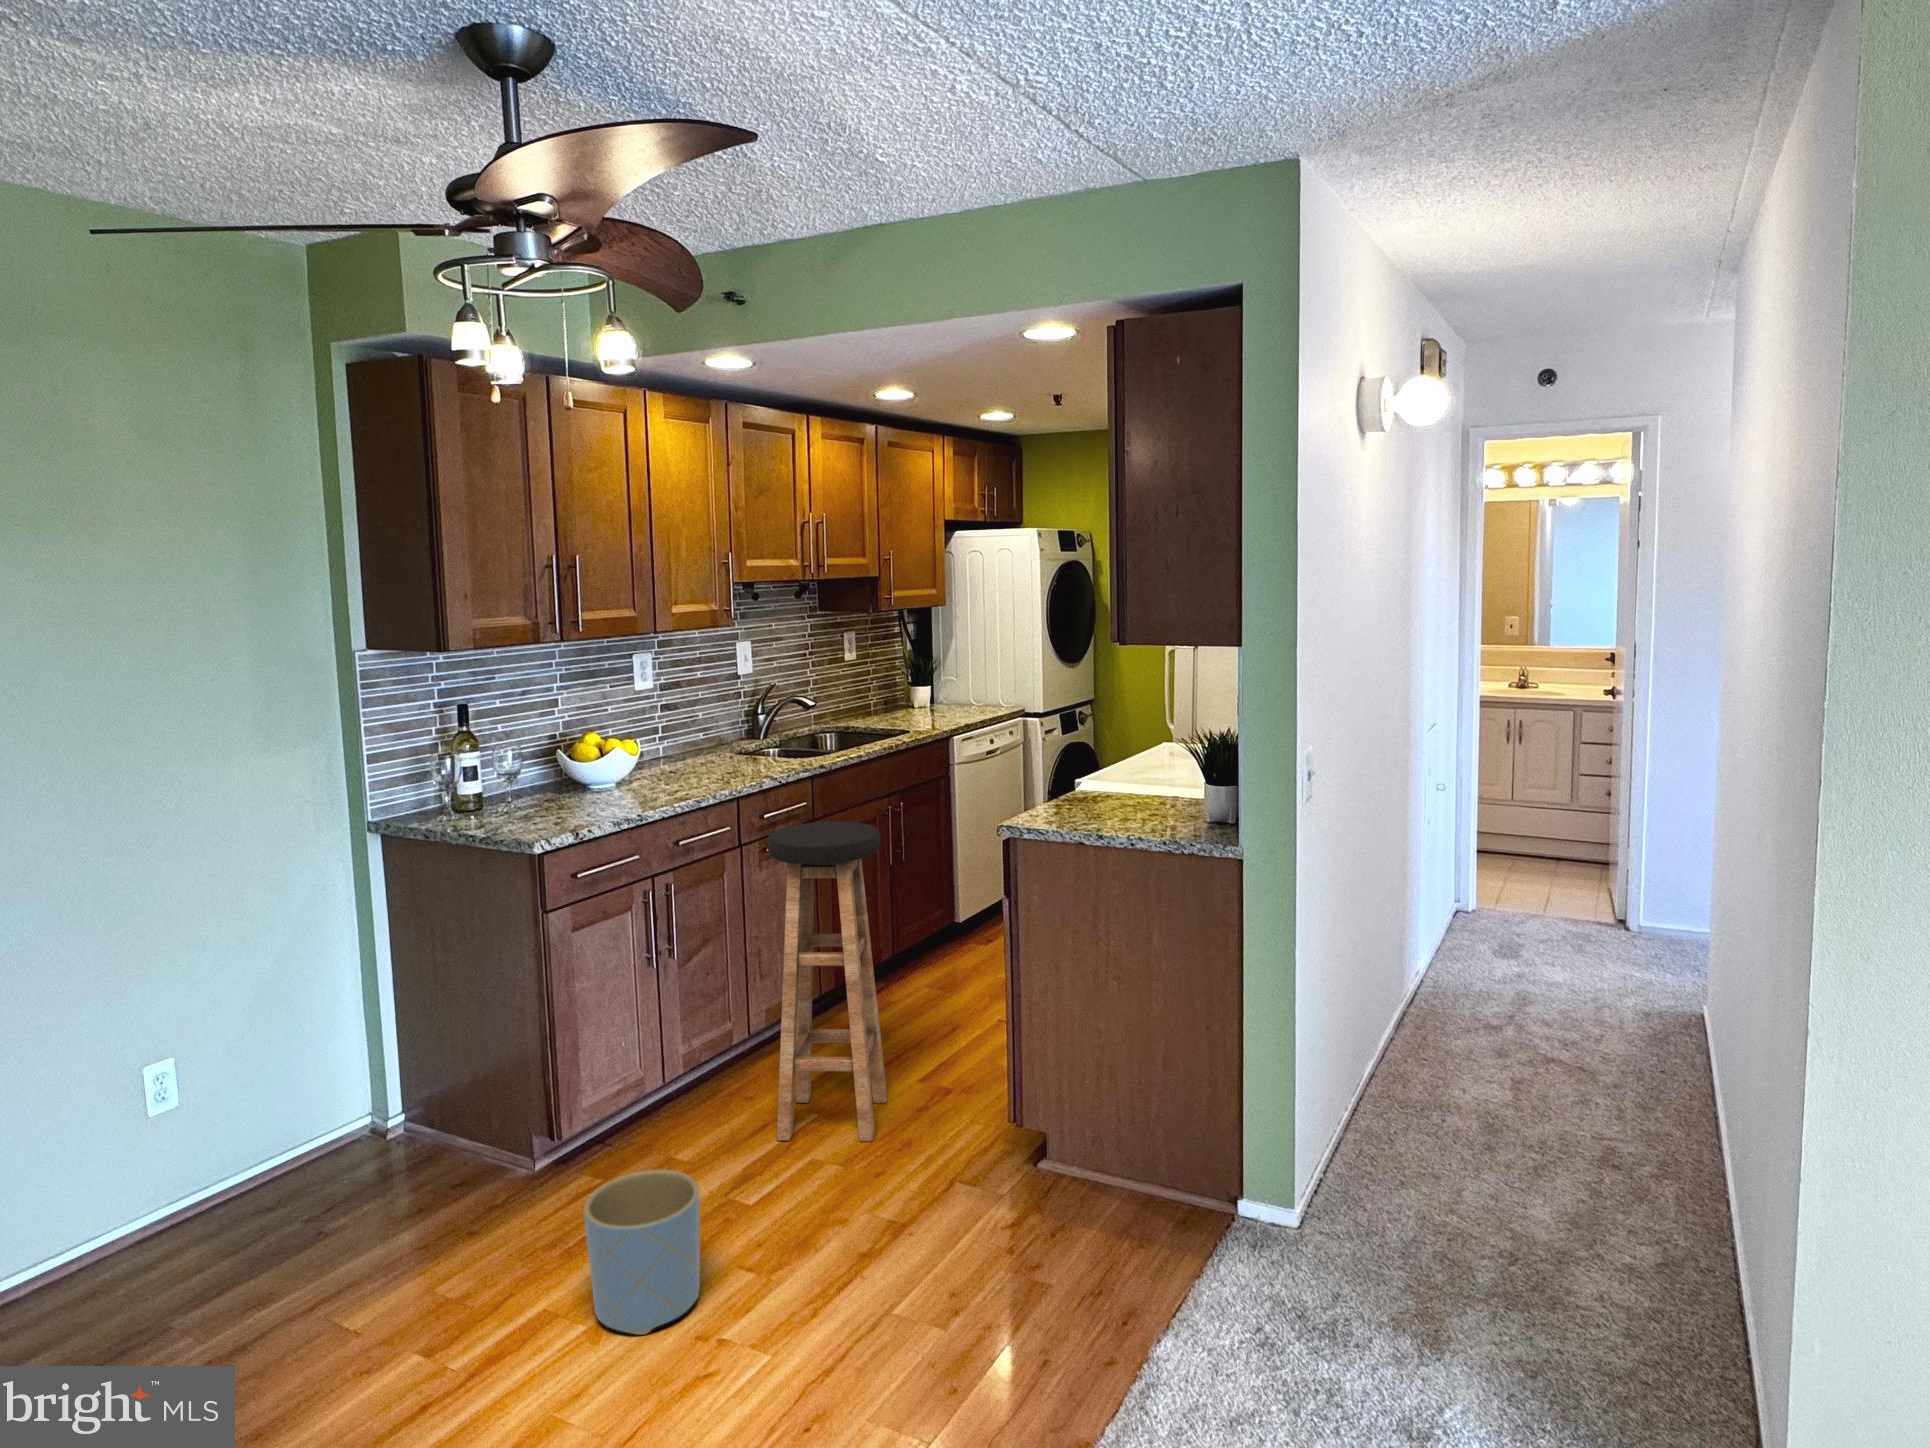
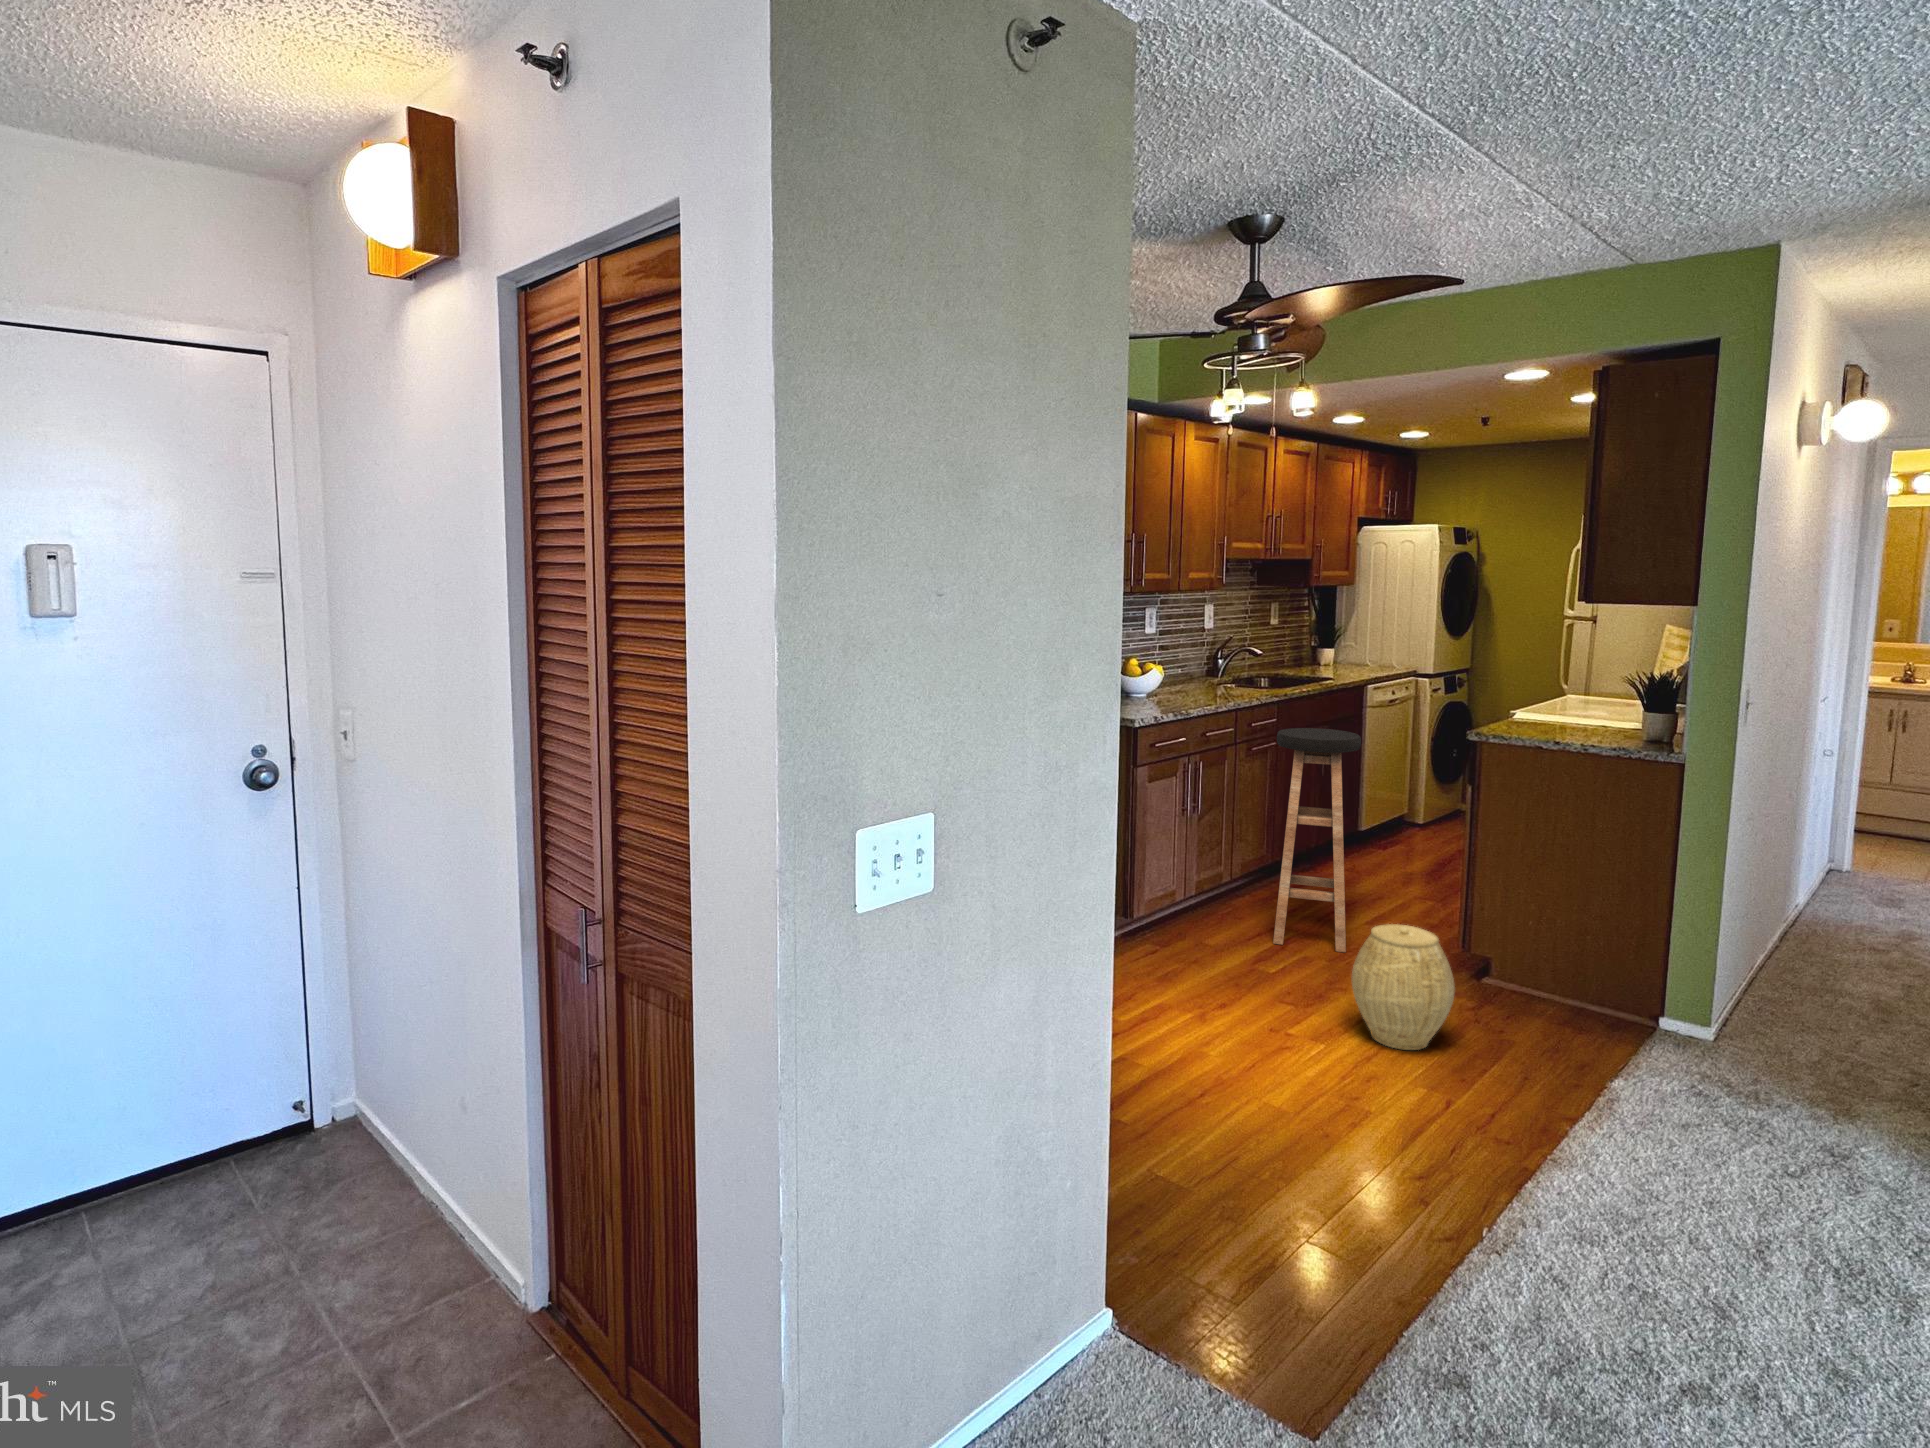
woven basket: none [808,1139,950,1341] -> present [1352,924,1455,1050]
planter: present [584,1170,700,1335] -> none [1198,930,1271,1024]

